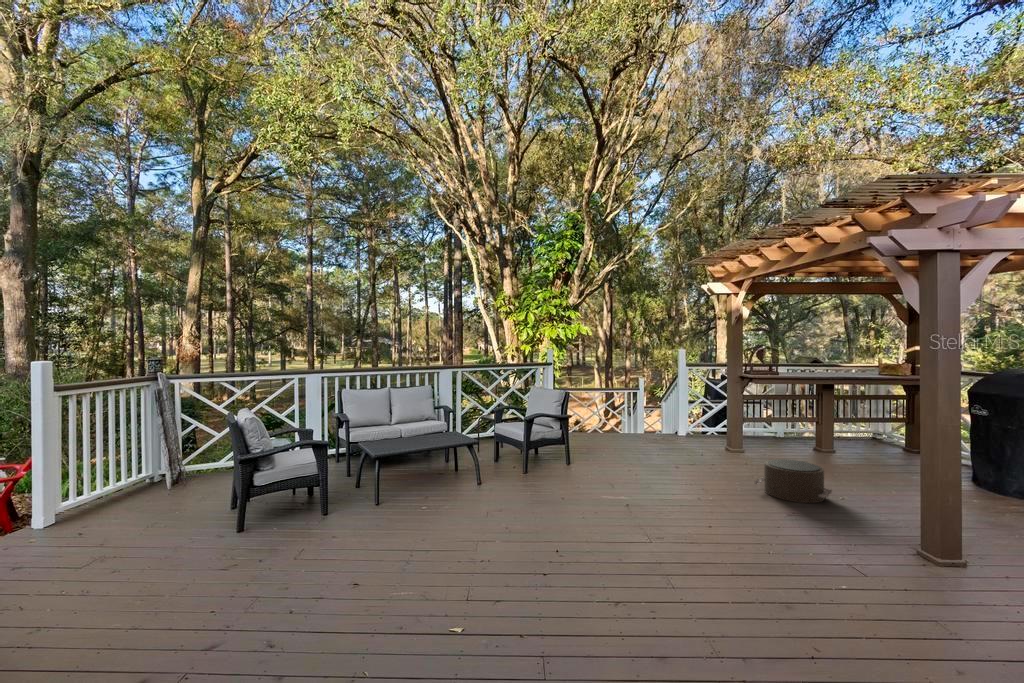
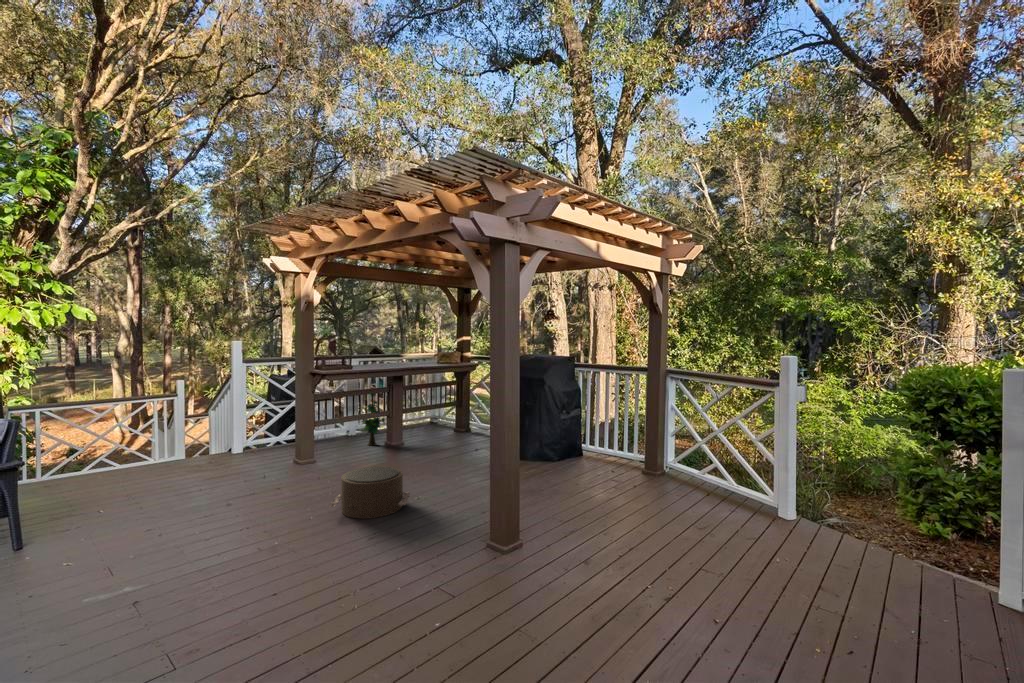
decorative plant: none [787,406,814,449] -> present [362,401,385,446]

